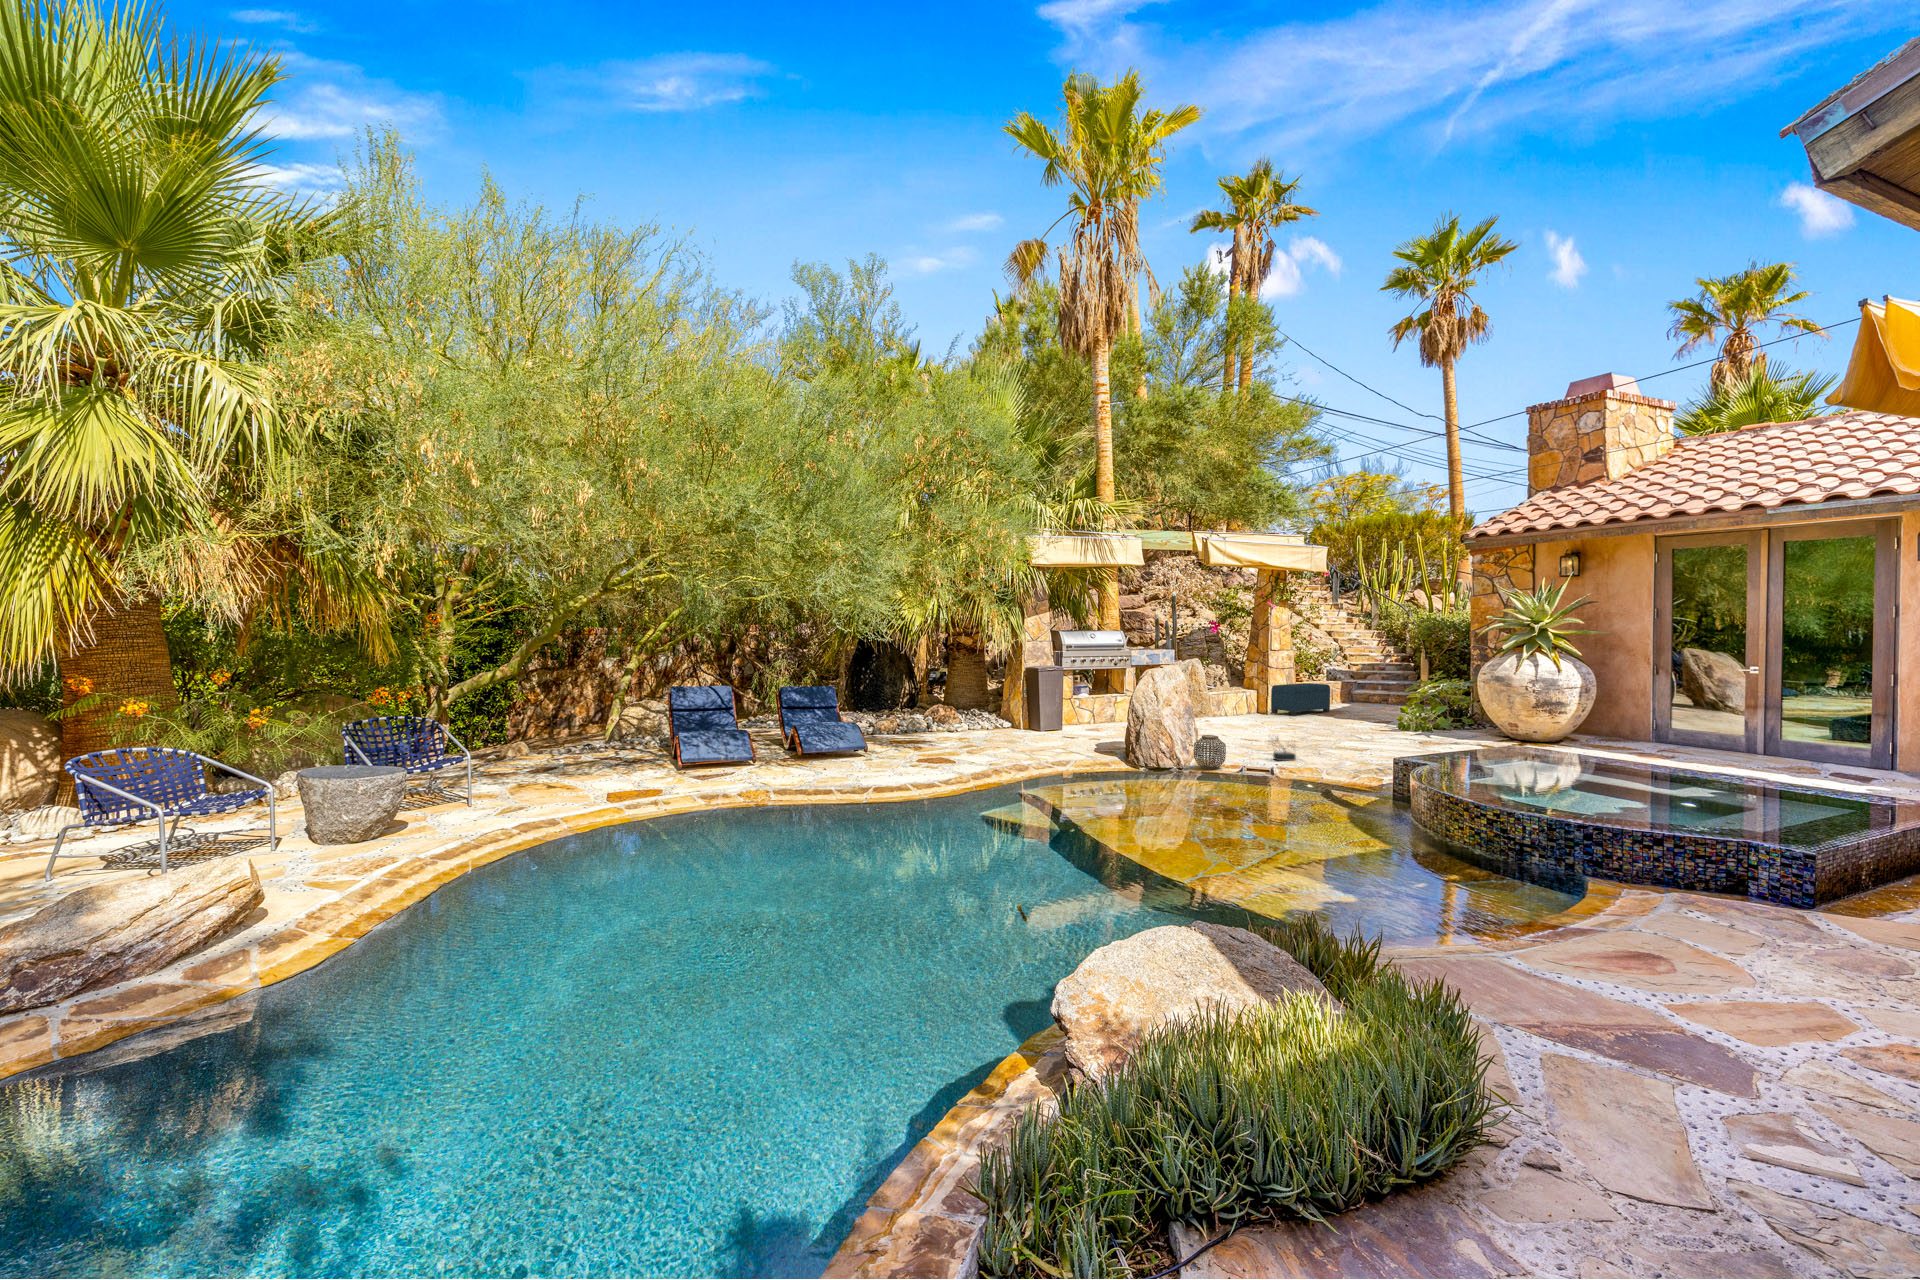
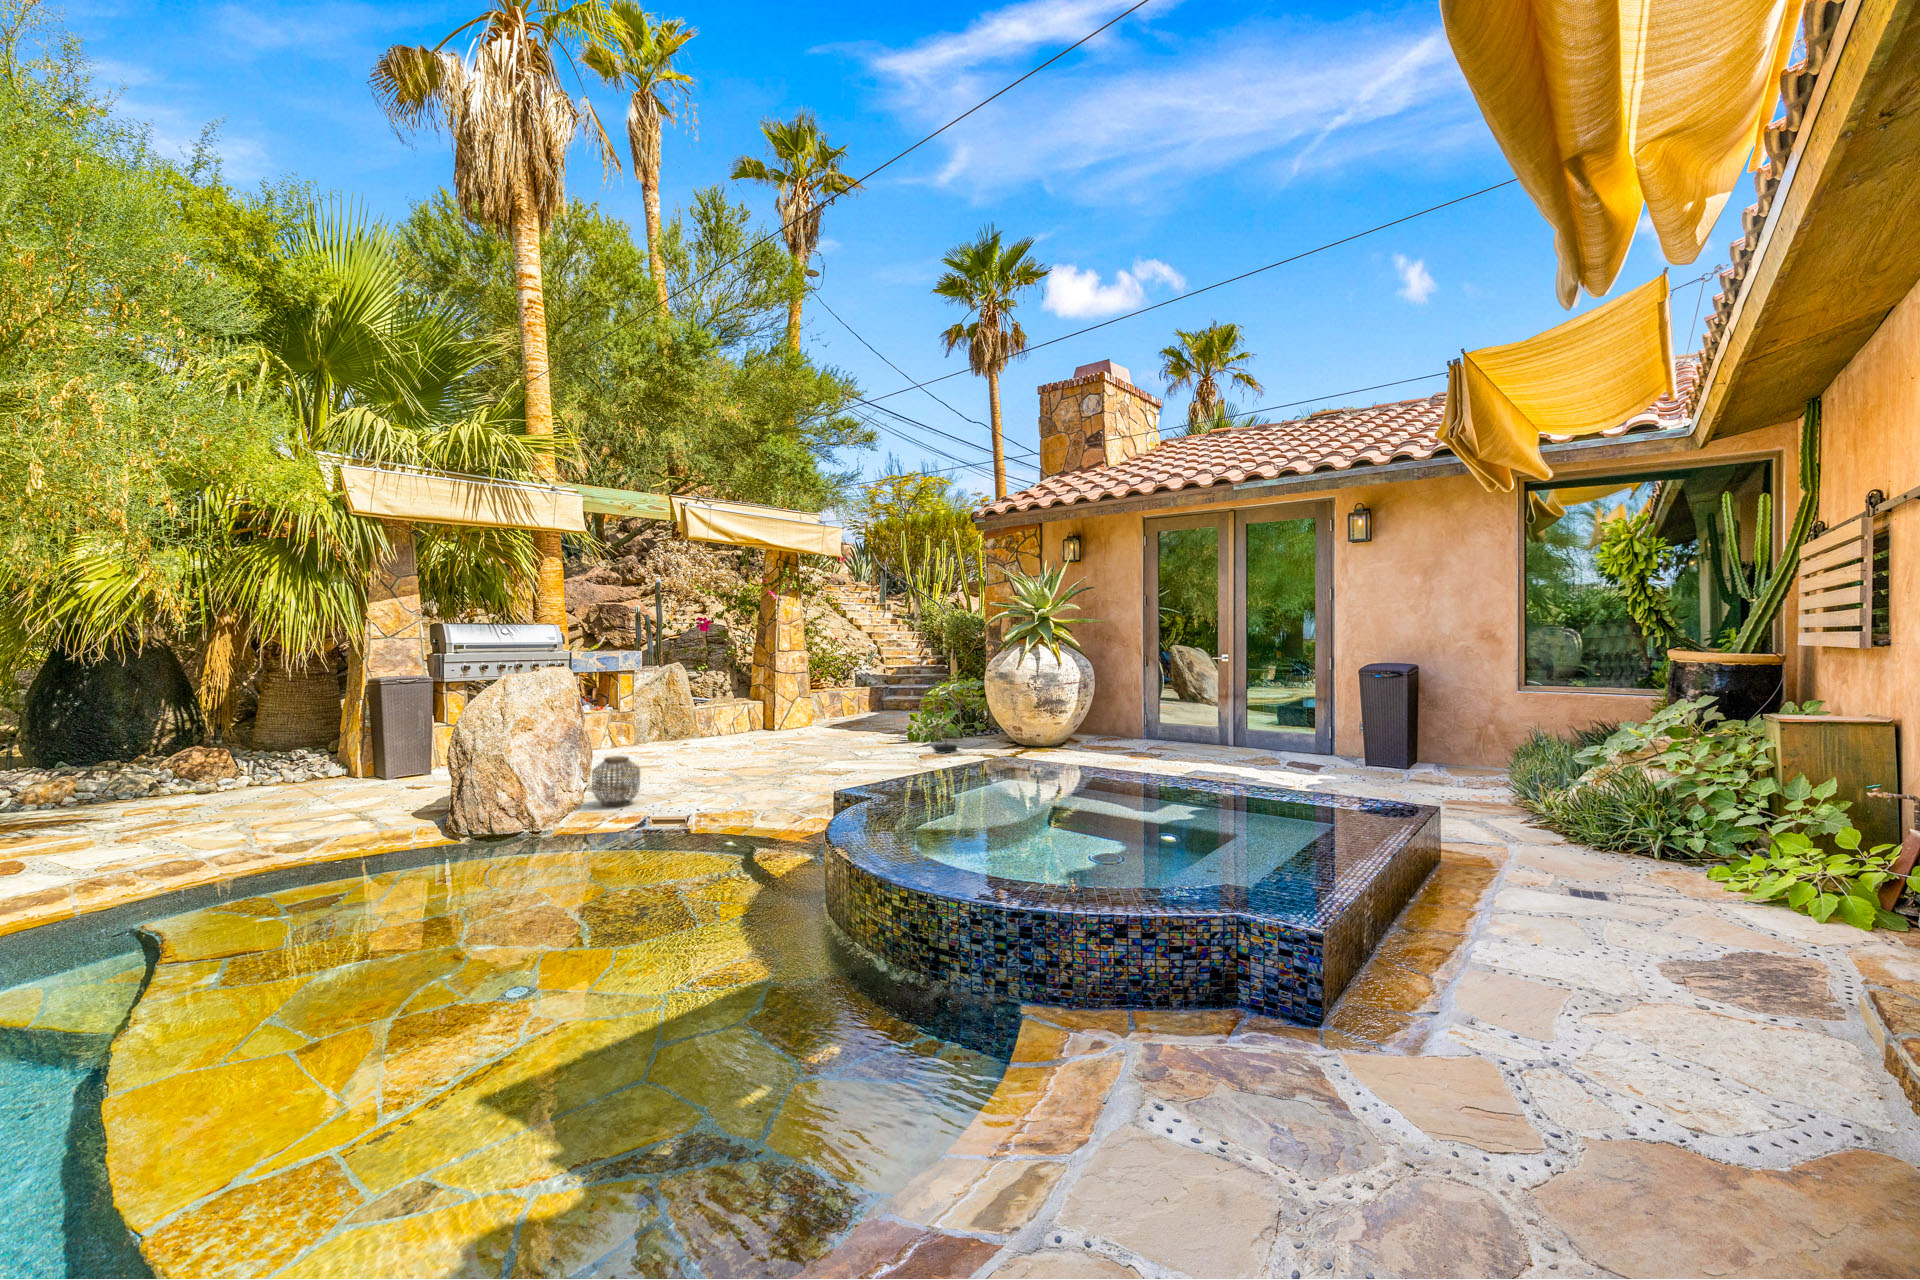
bench: present [1271,683,1330,716] -> none [783,687,851,725]
decorative plant: present [1272,736,1296,761] -> present [930,725,959,754]

